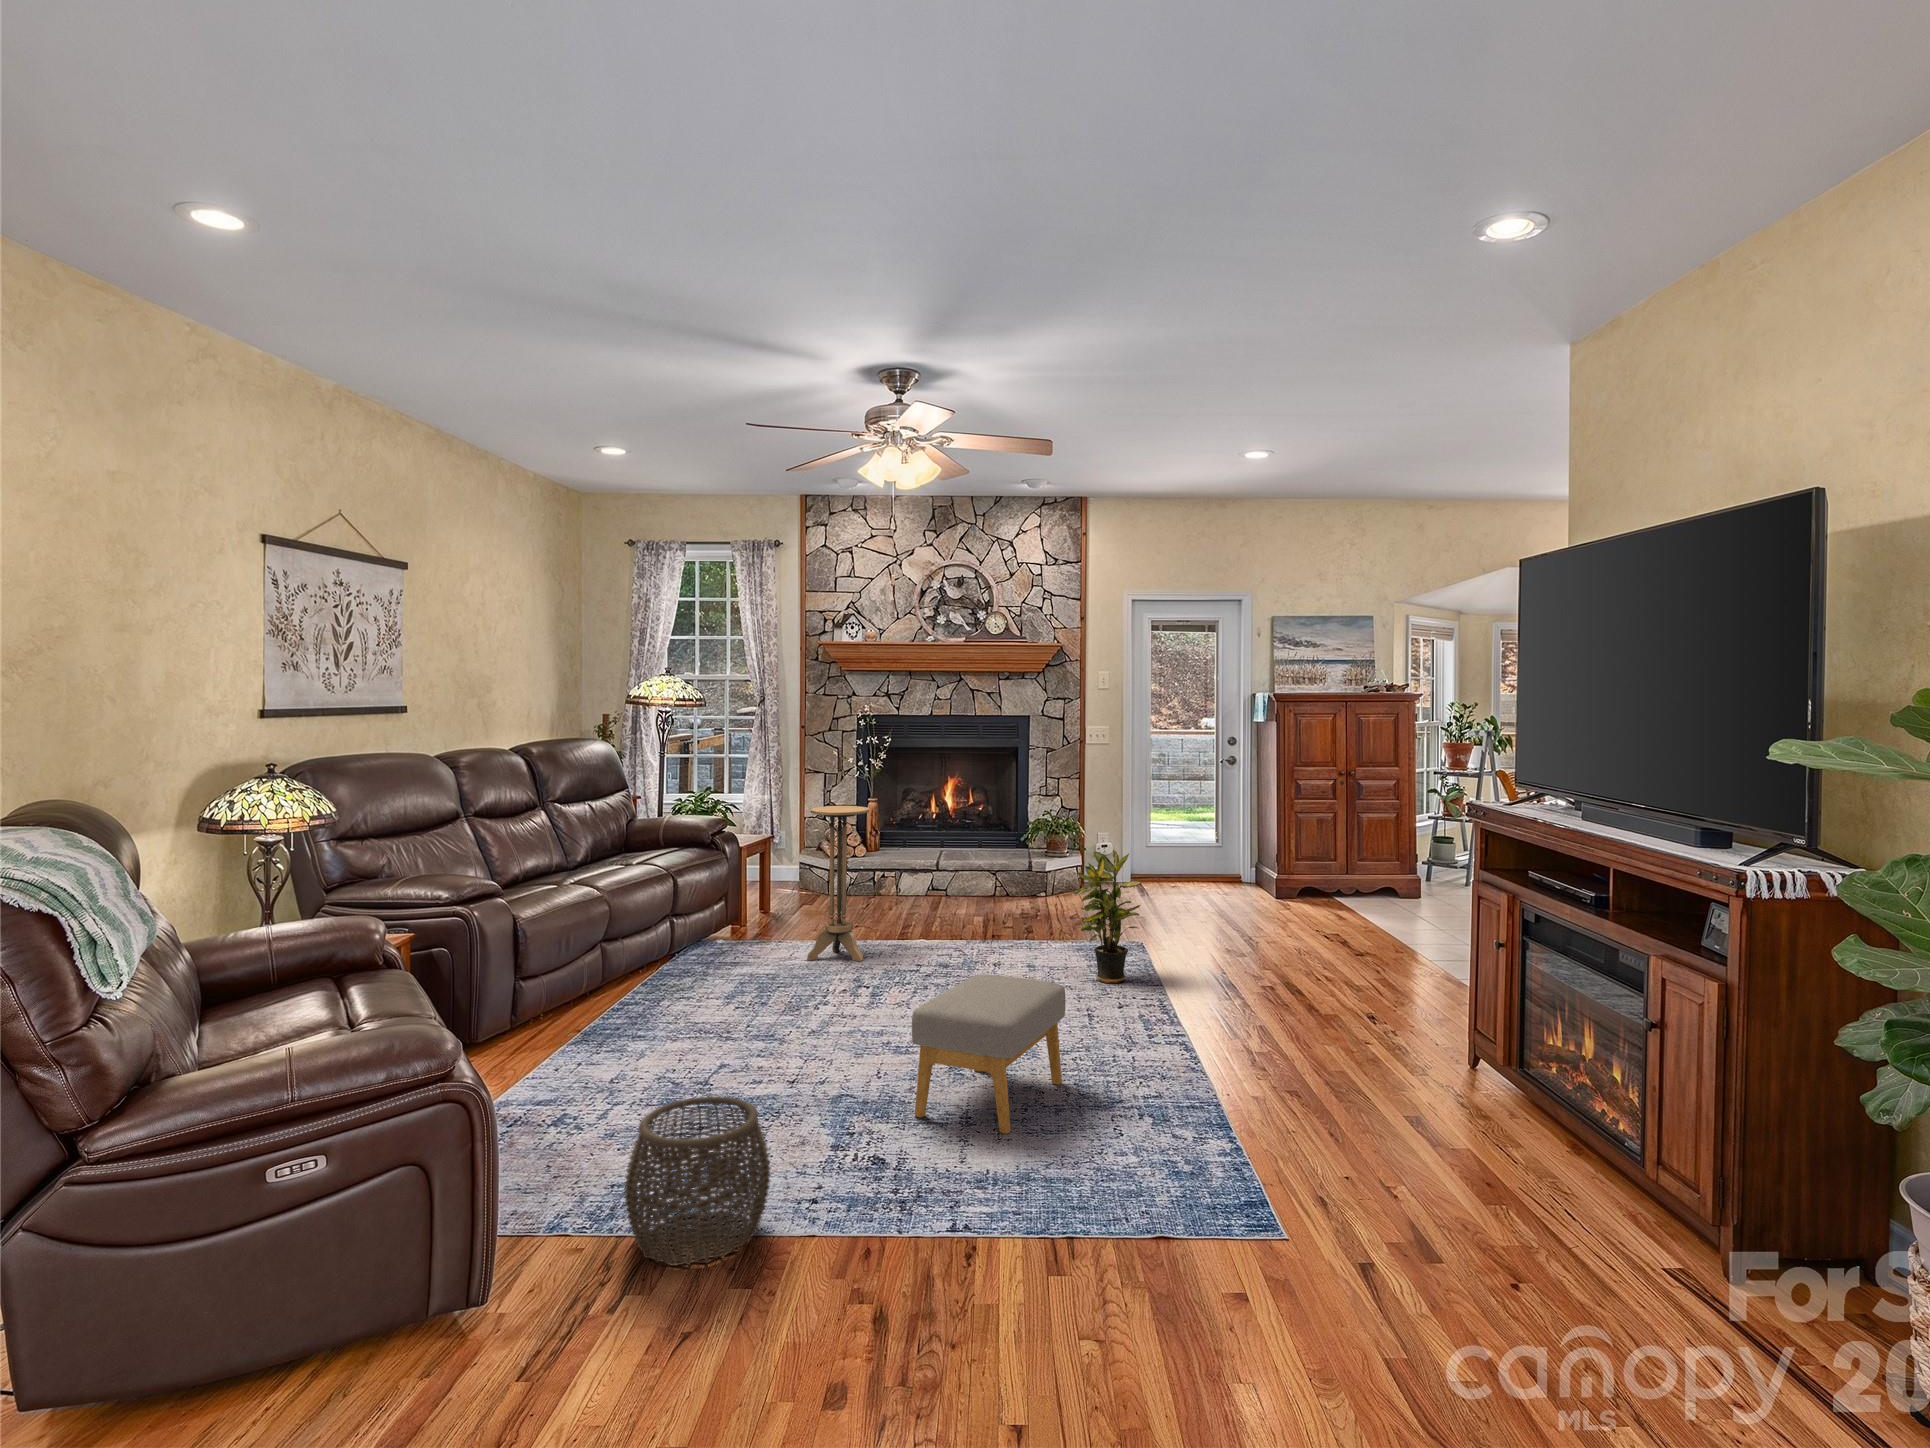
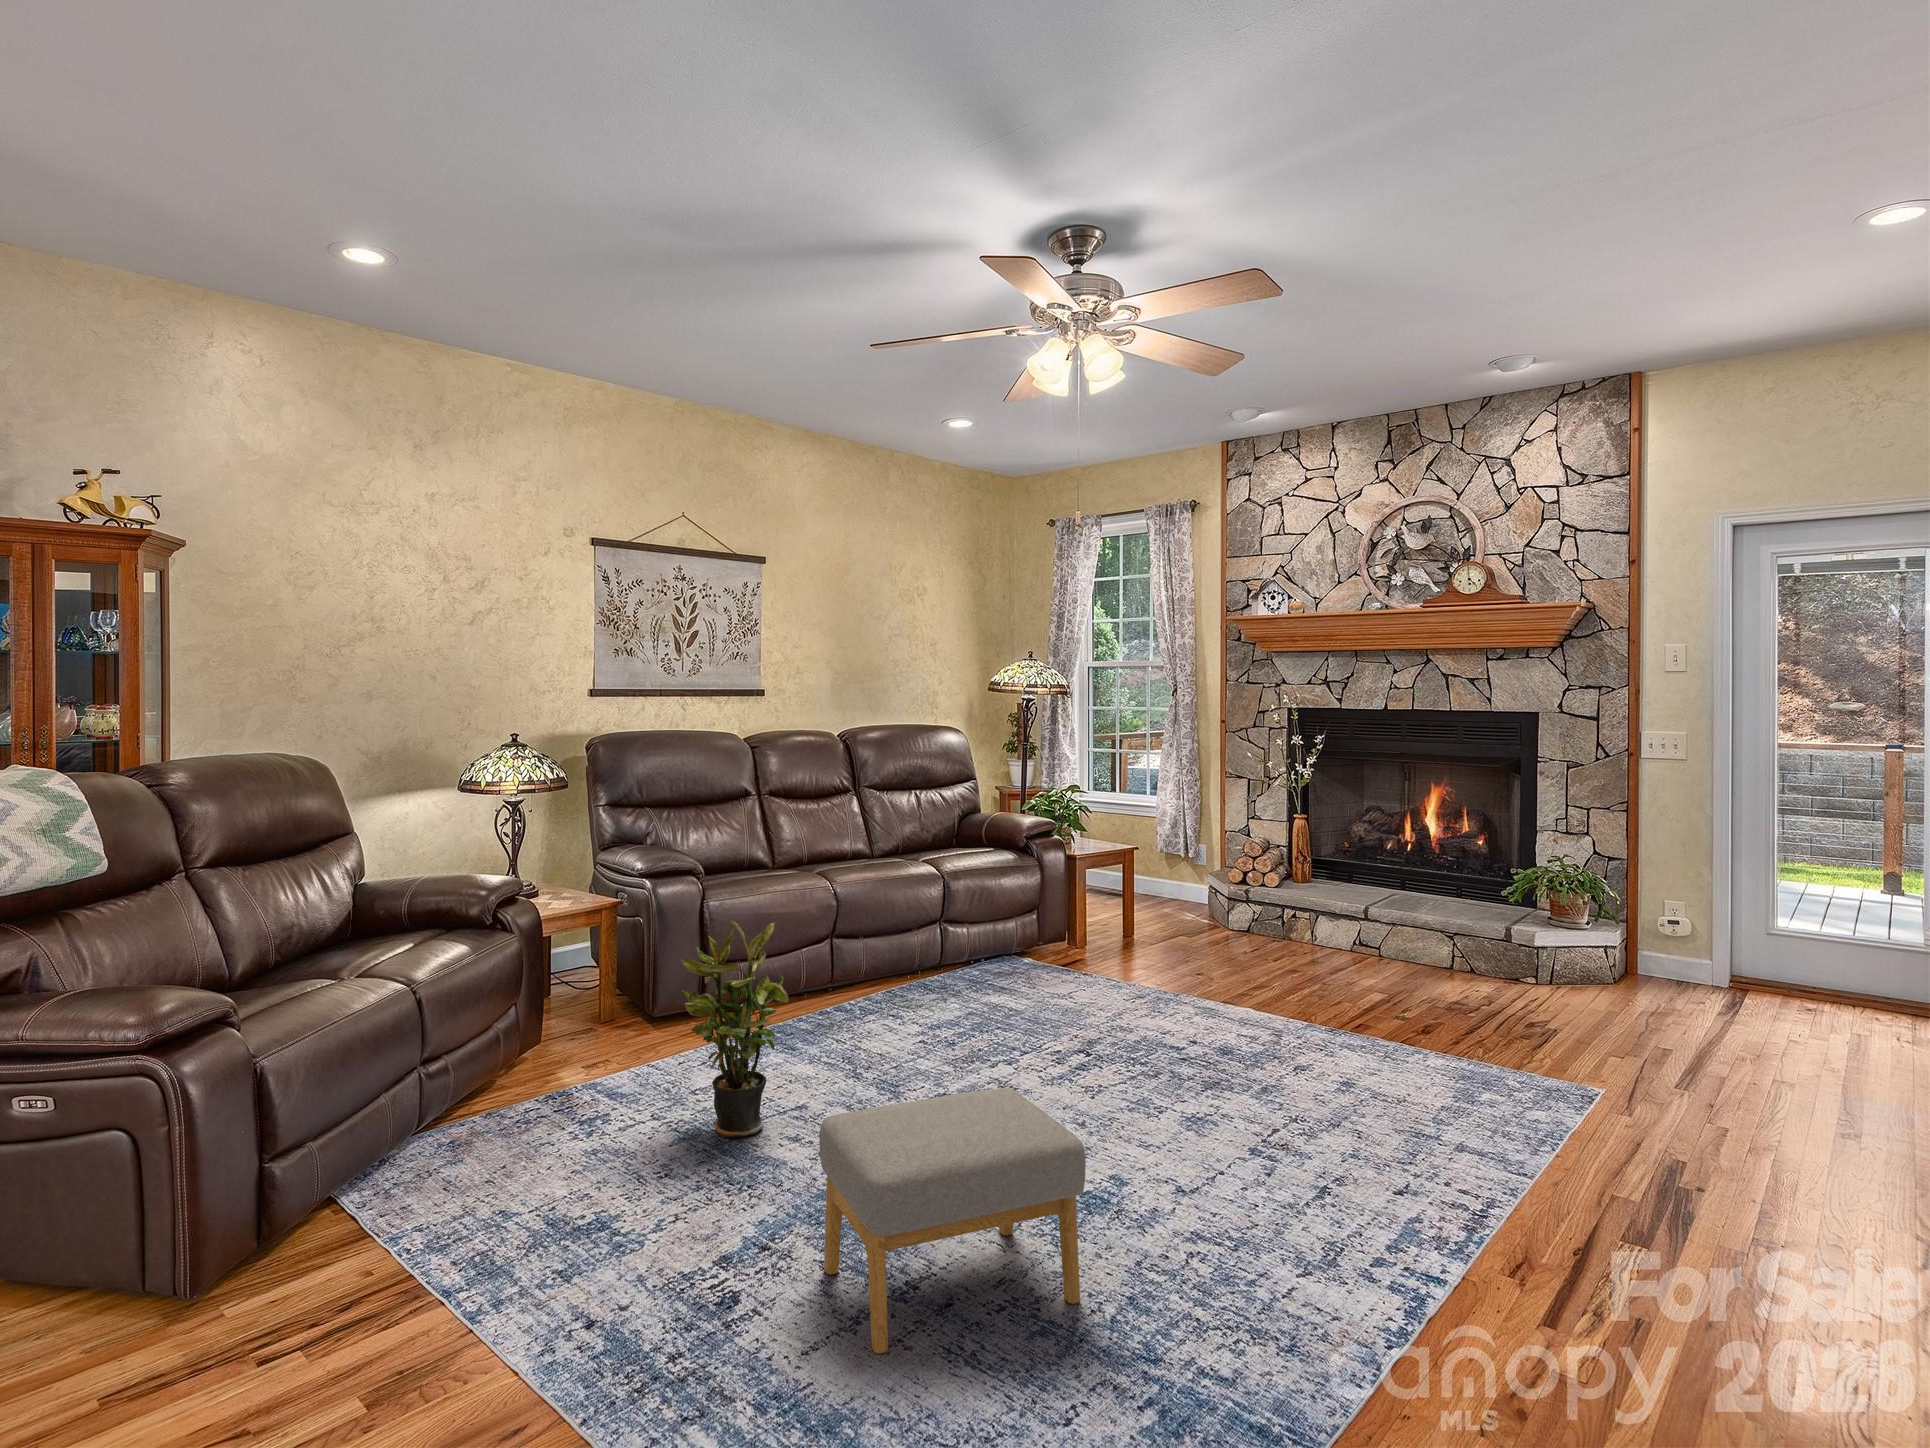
side table: present [807,806,869,961] -> none [1063,819,1141,1025]
potted plant: present [1072,850,1141,984] -> present [681,921,789,1138]
woven basket: present [624,1096,771,1266] -> none [296,1150,488,1369]

